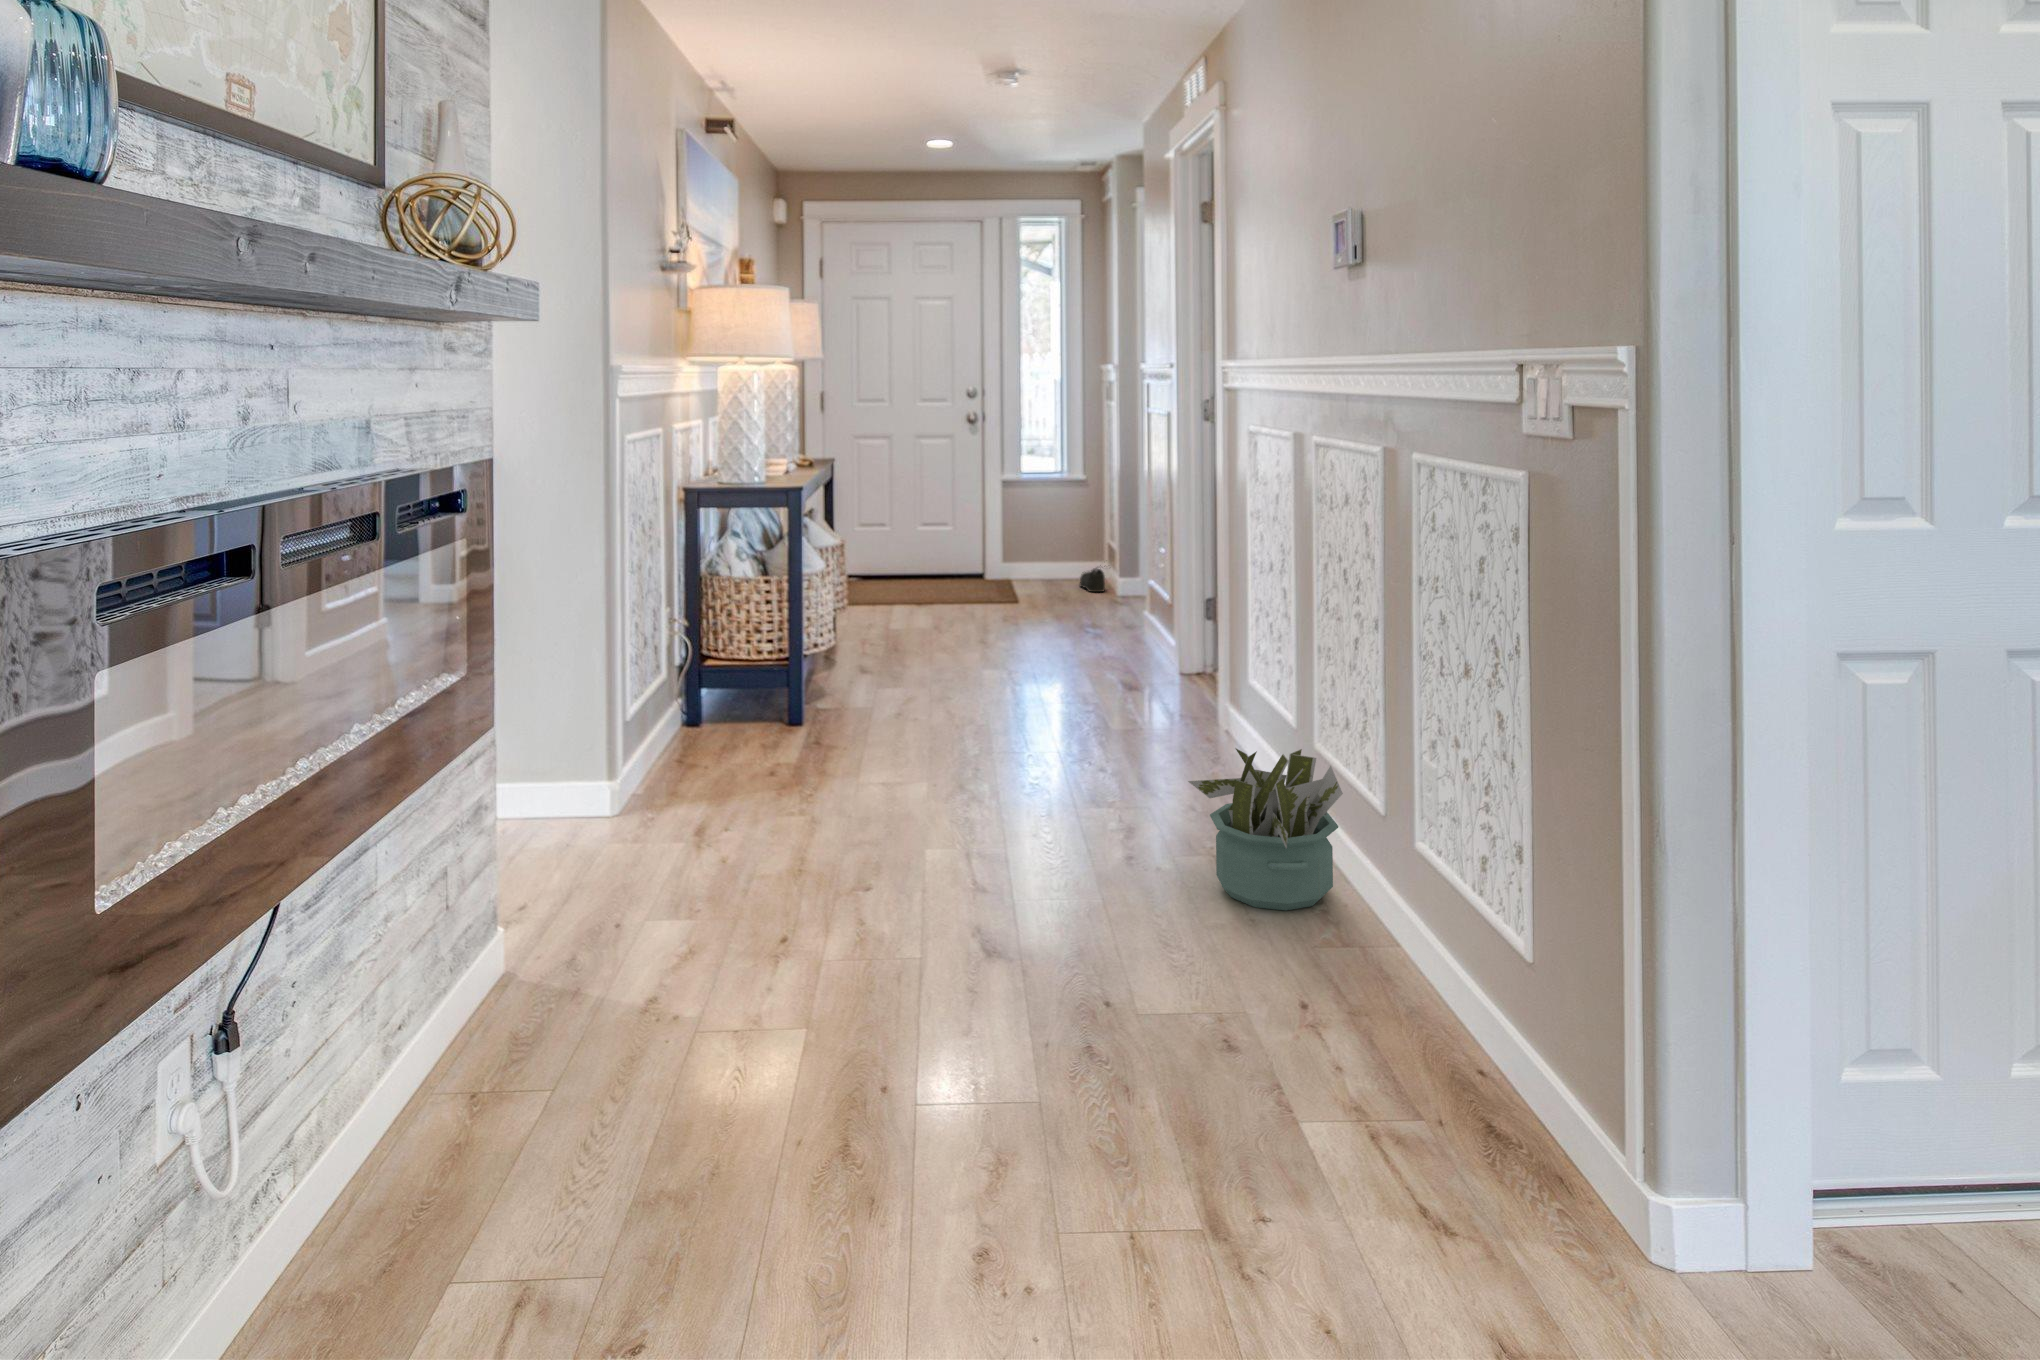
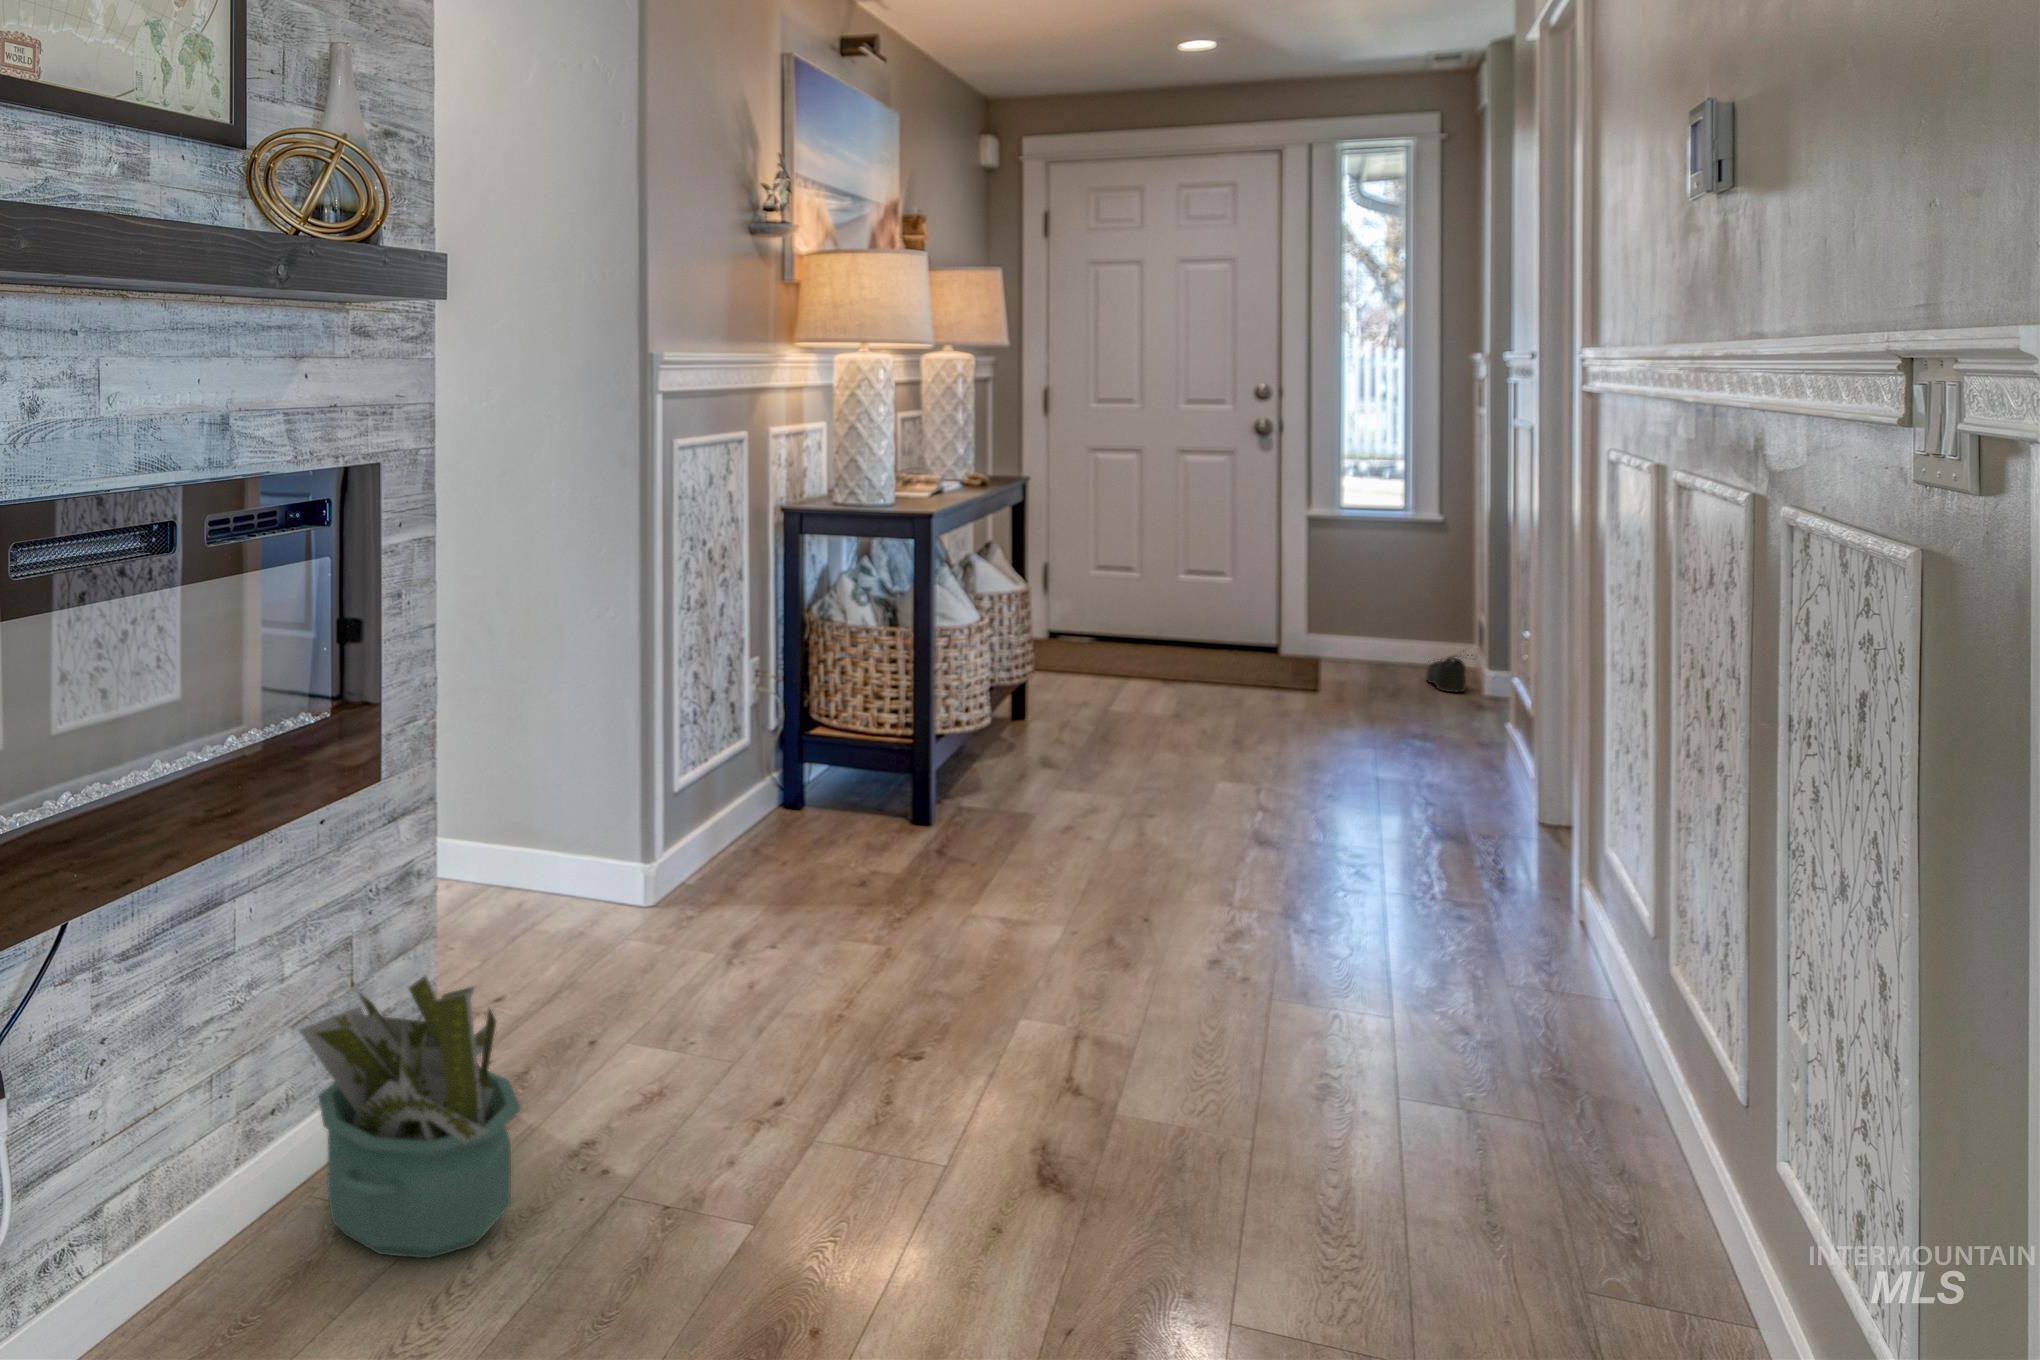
decorative plant: present [1188,748,1343,911] -> present [299,975,520,1258]

